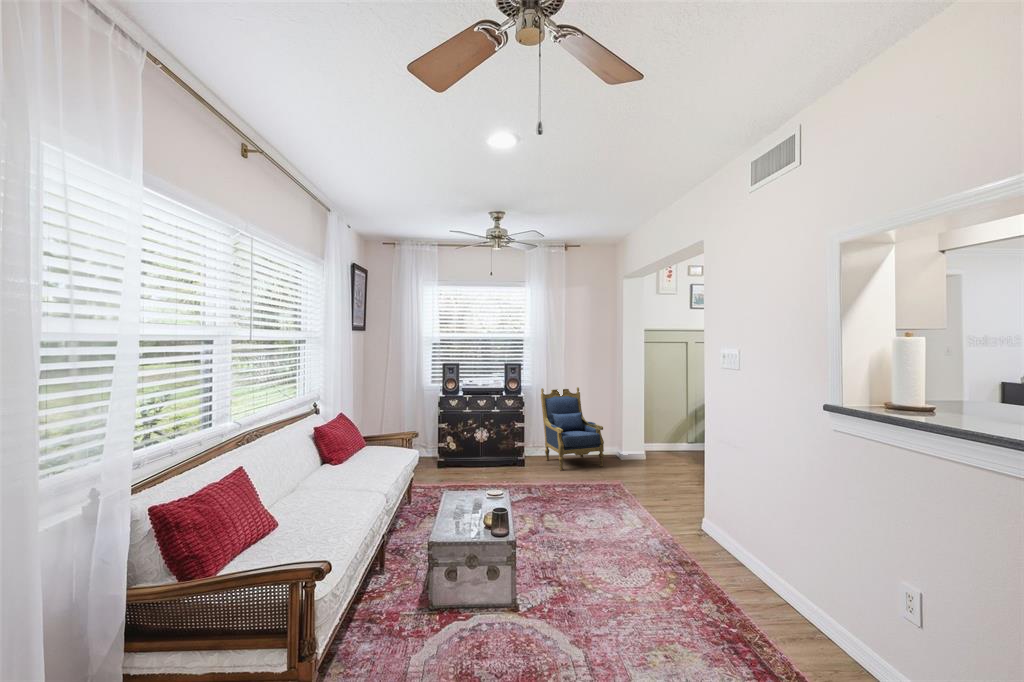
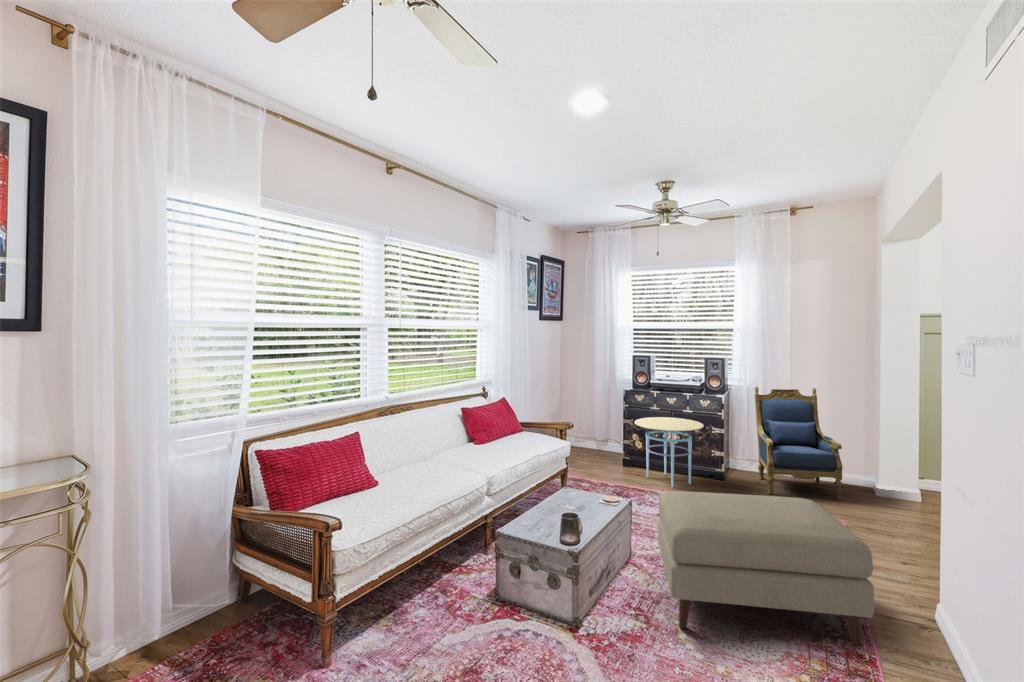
side table: none [457,418,514,478] -> present [634,417,704,488]
ottoman: none [534,465,689,581] -> present [658,491,874,647]

